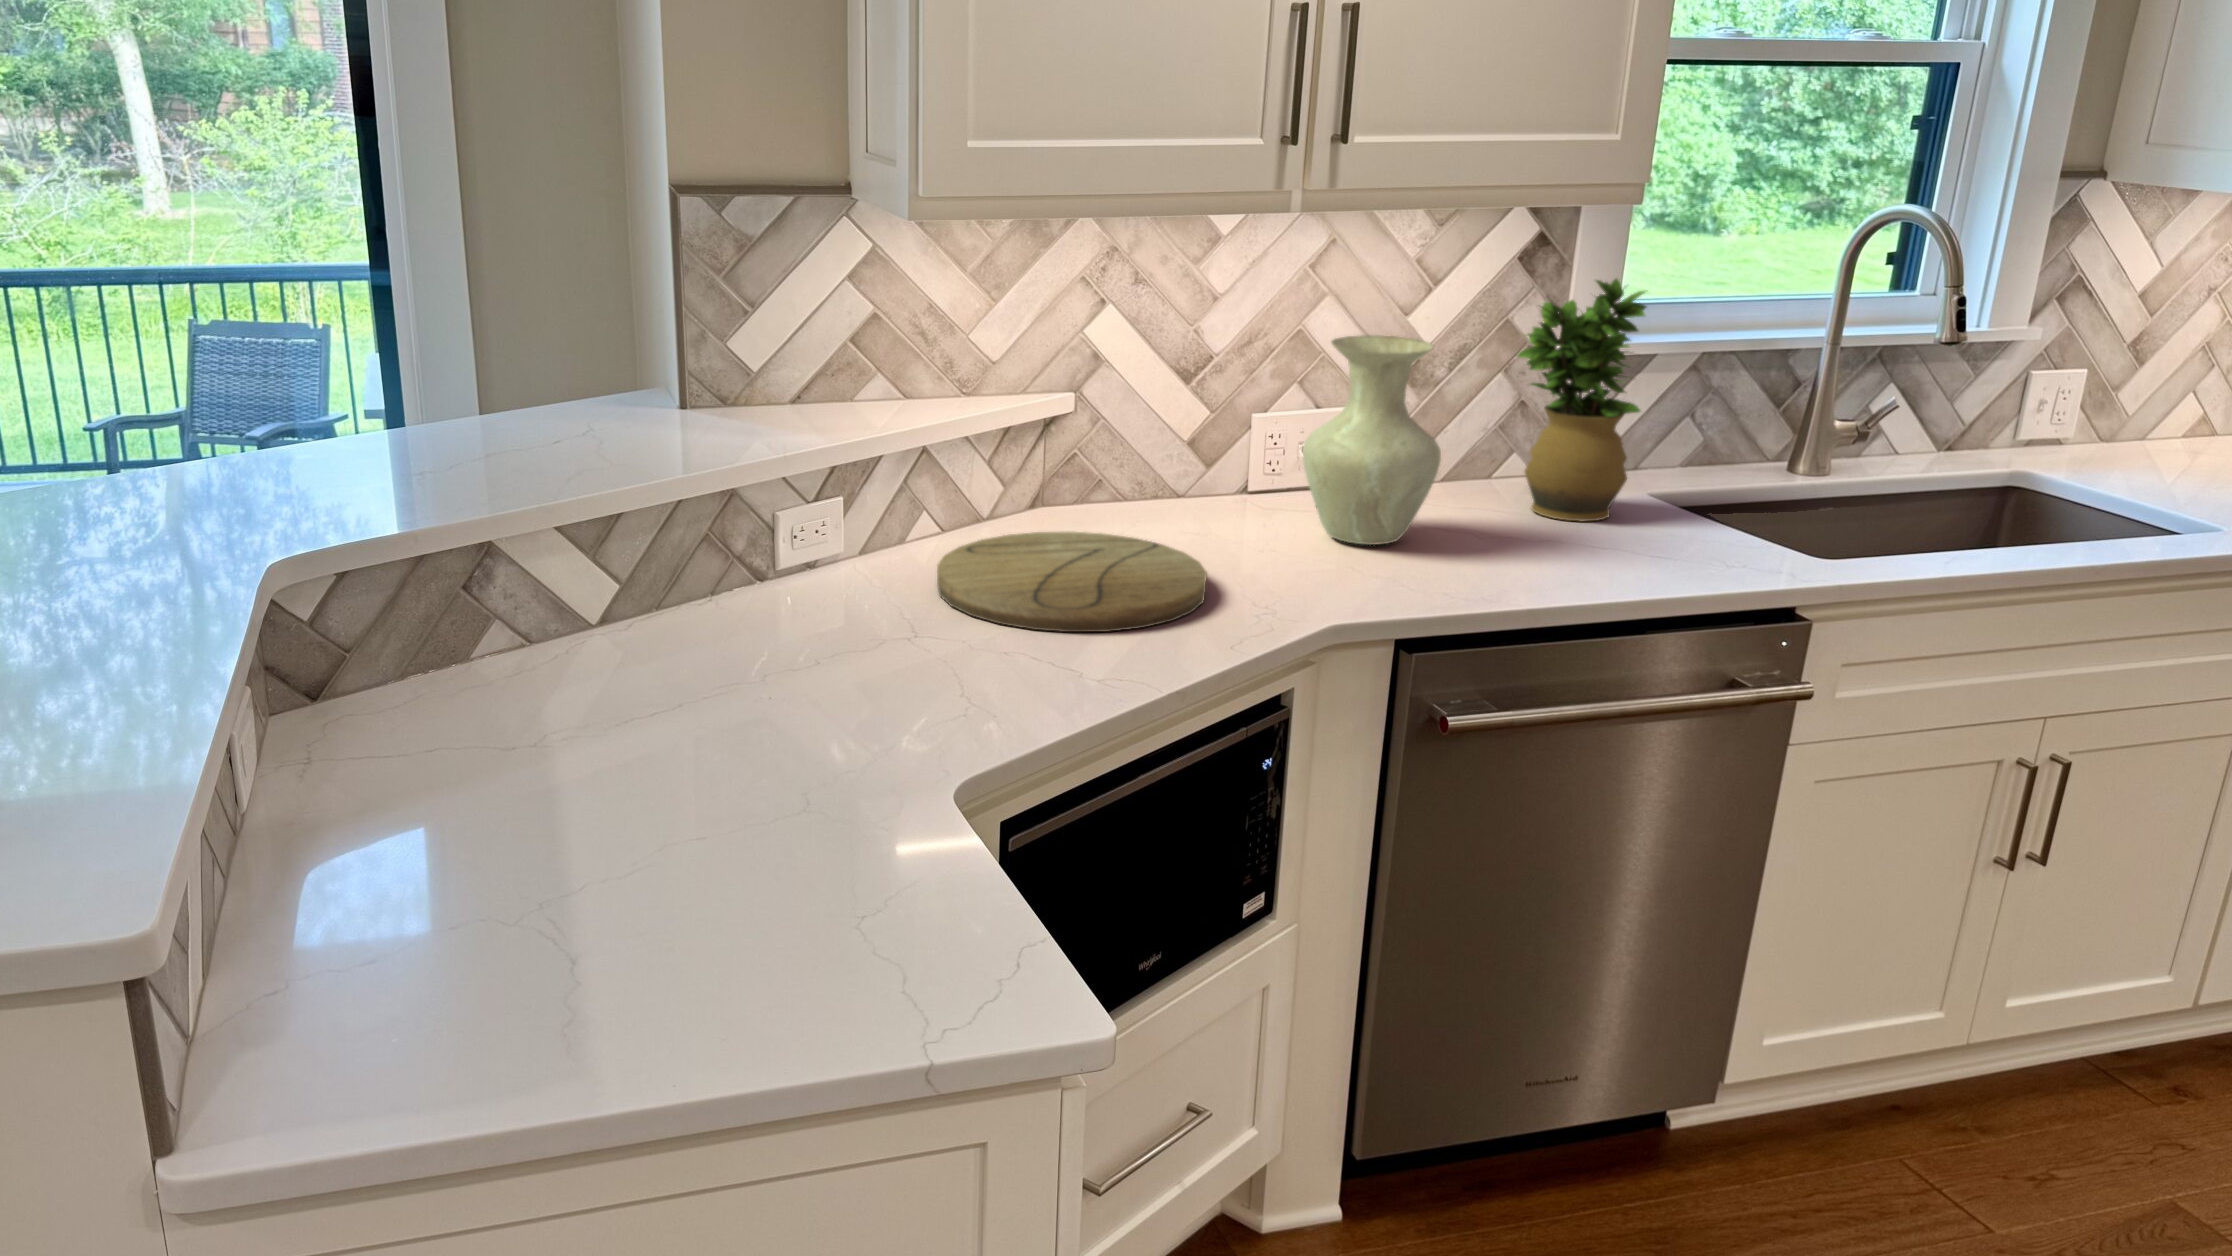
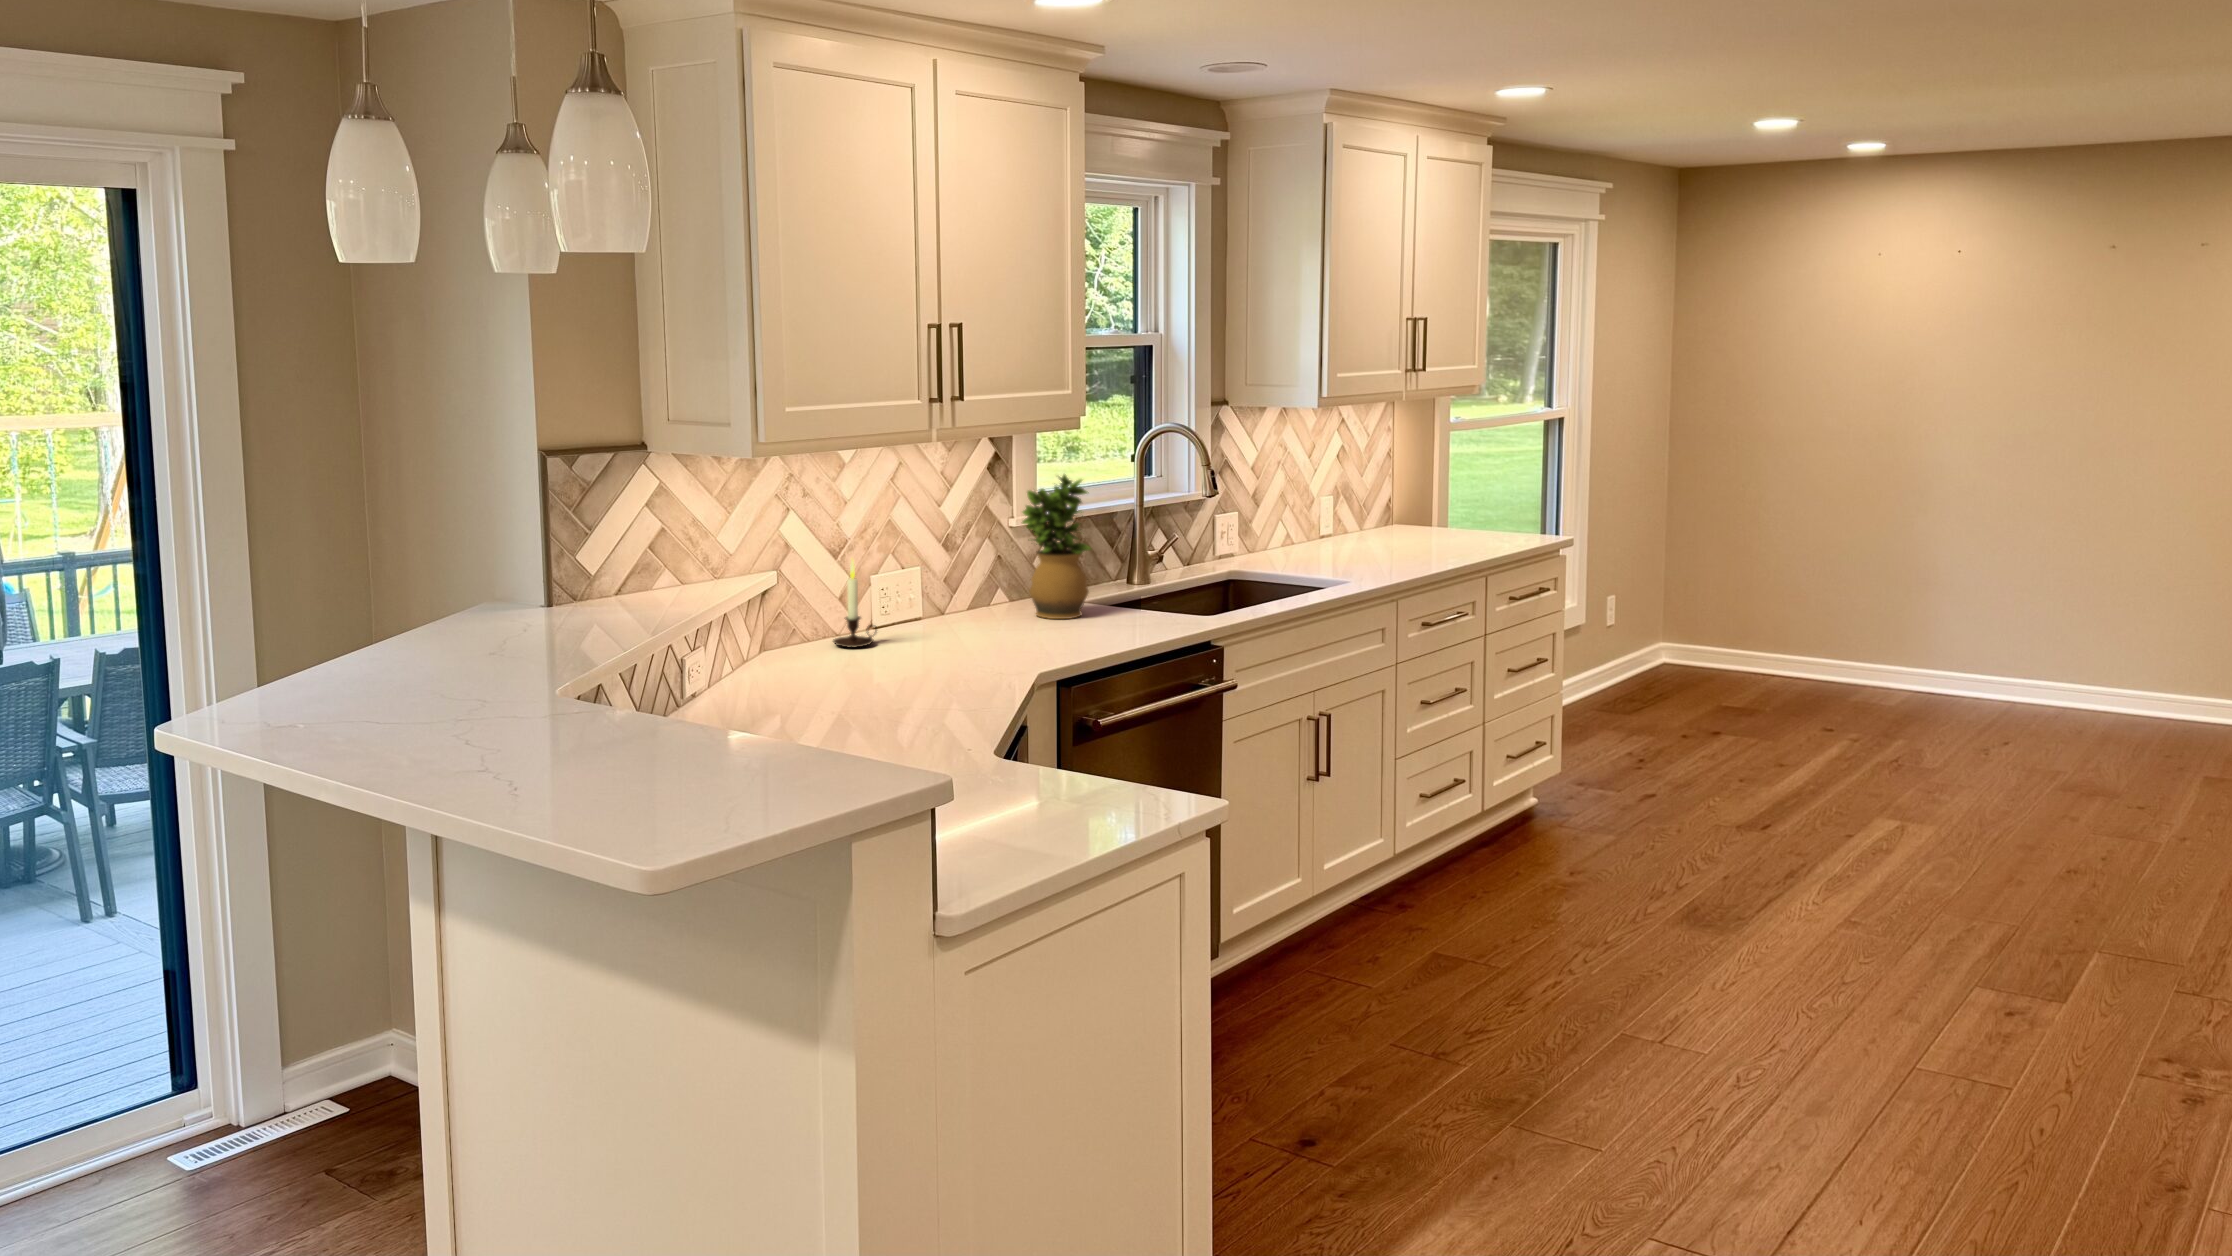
vase: present [1303,335,1441,545] -> none [932,516,1017,645]
candle: none [1155,382,1231,518] -> present [833,560,876,647]
cutting board: present [937,532,1207,632] -> none [769,657,948,711]

